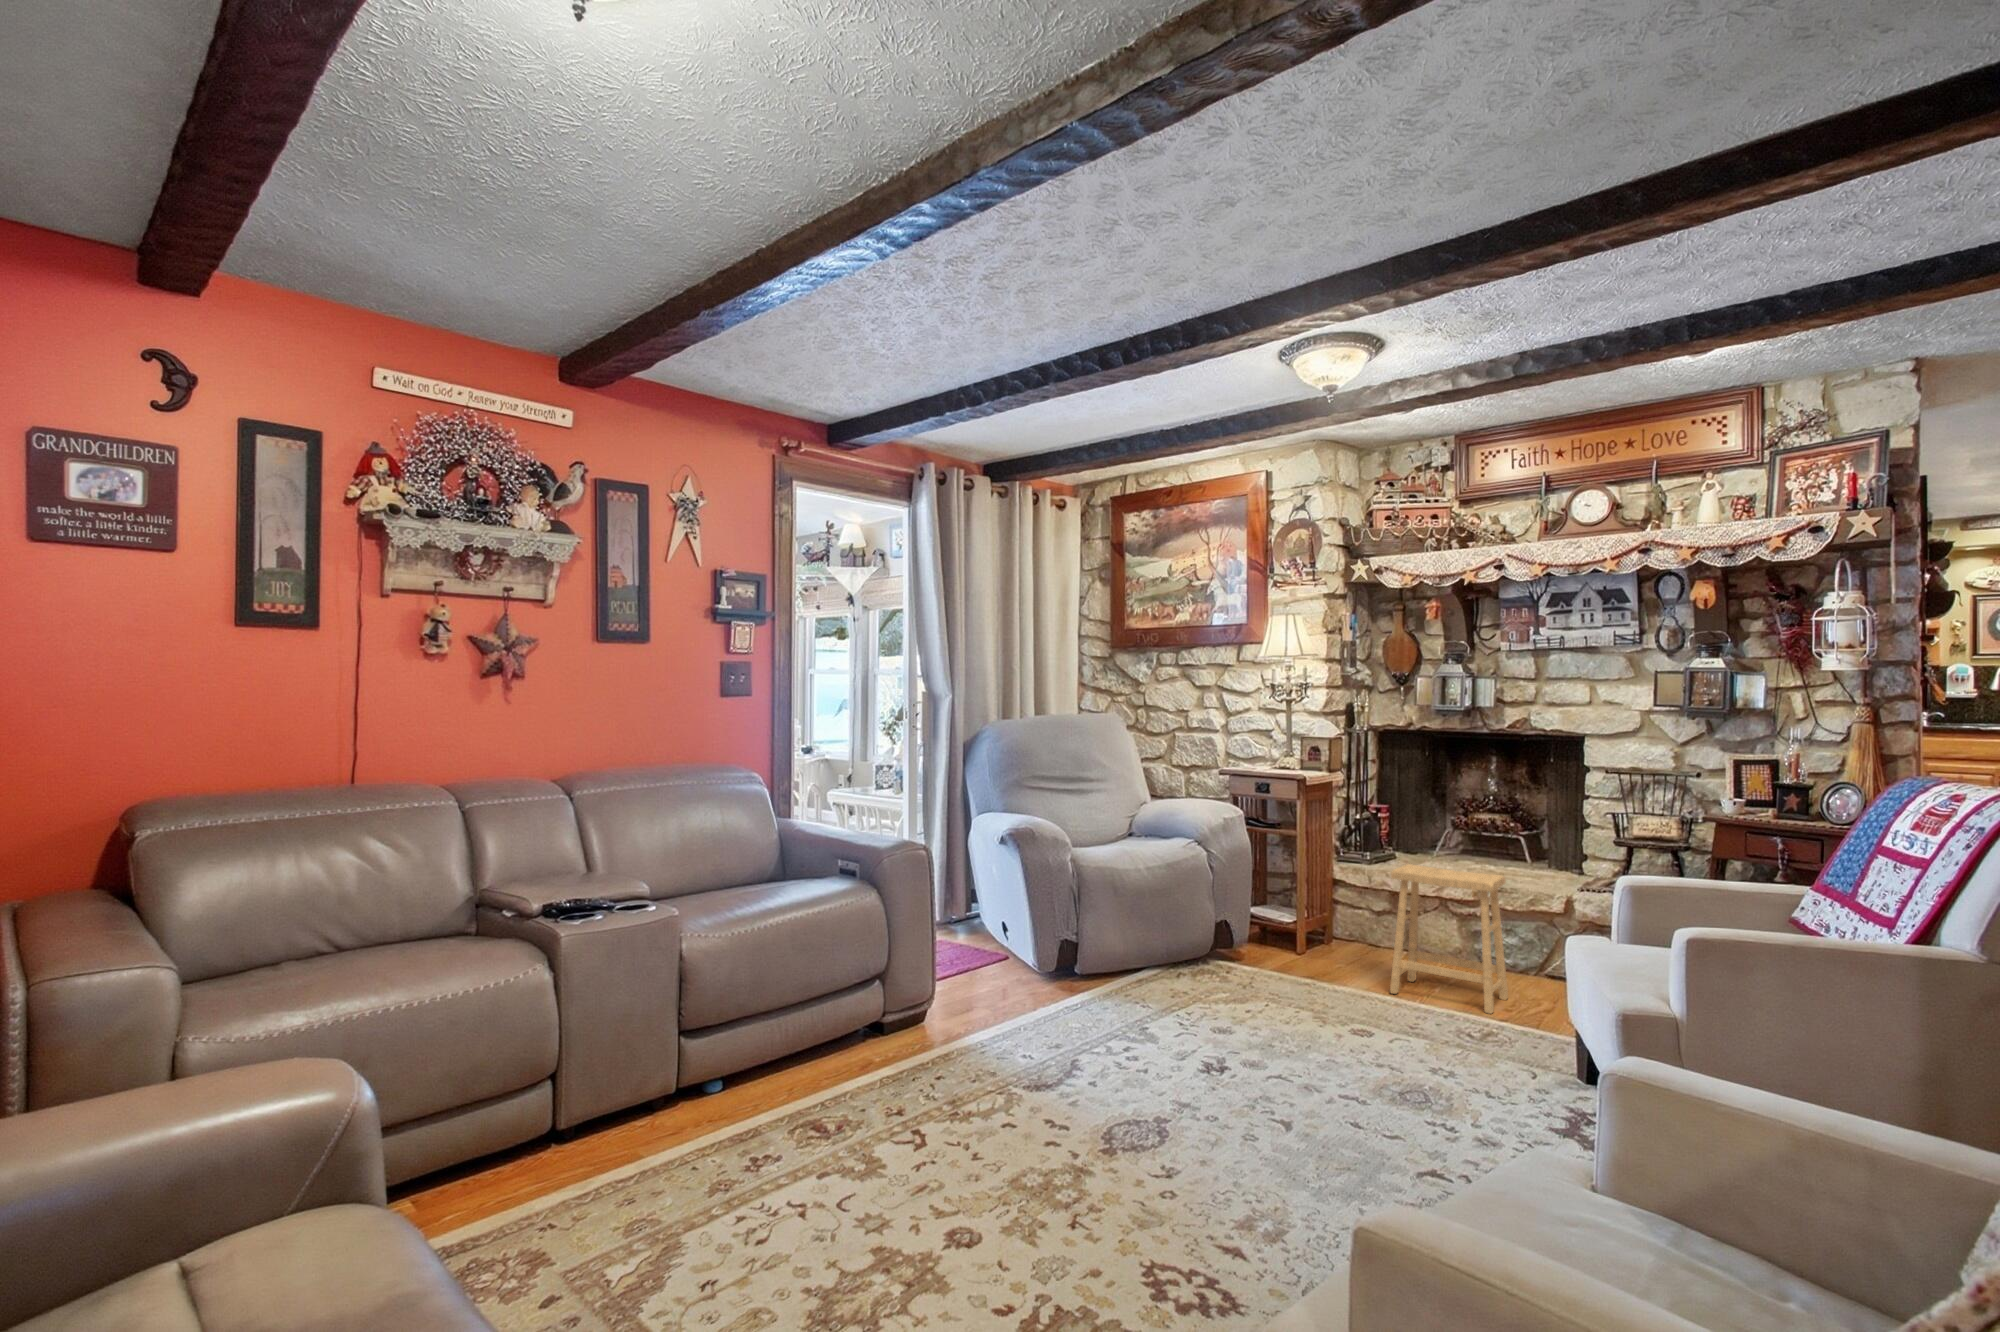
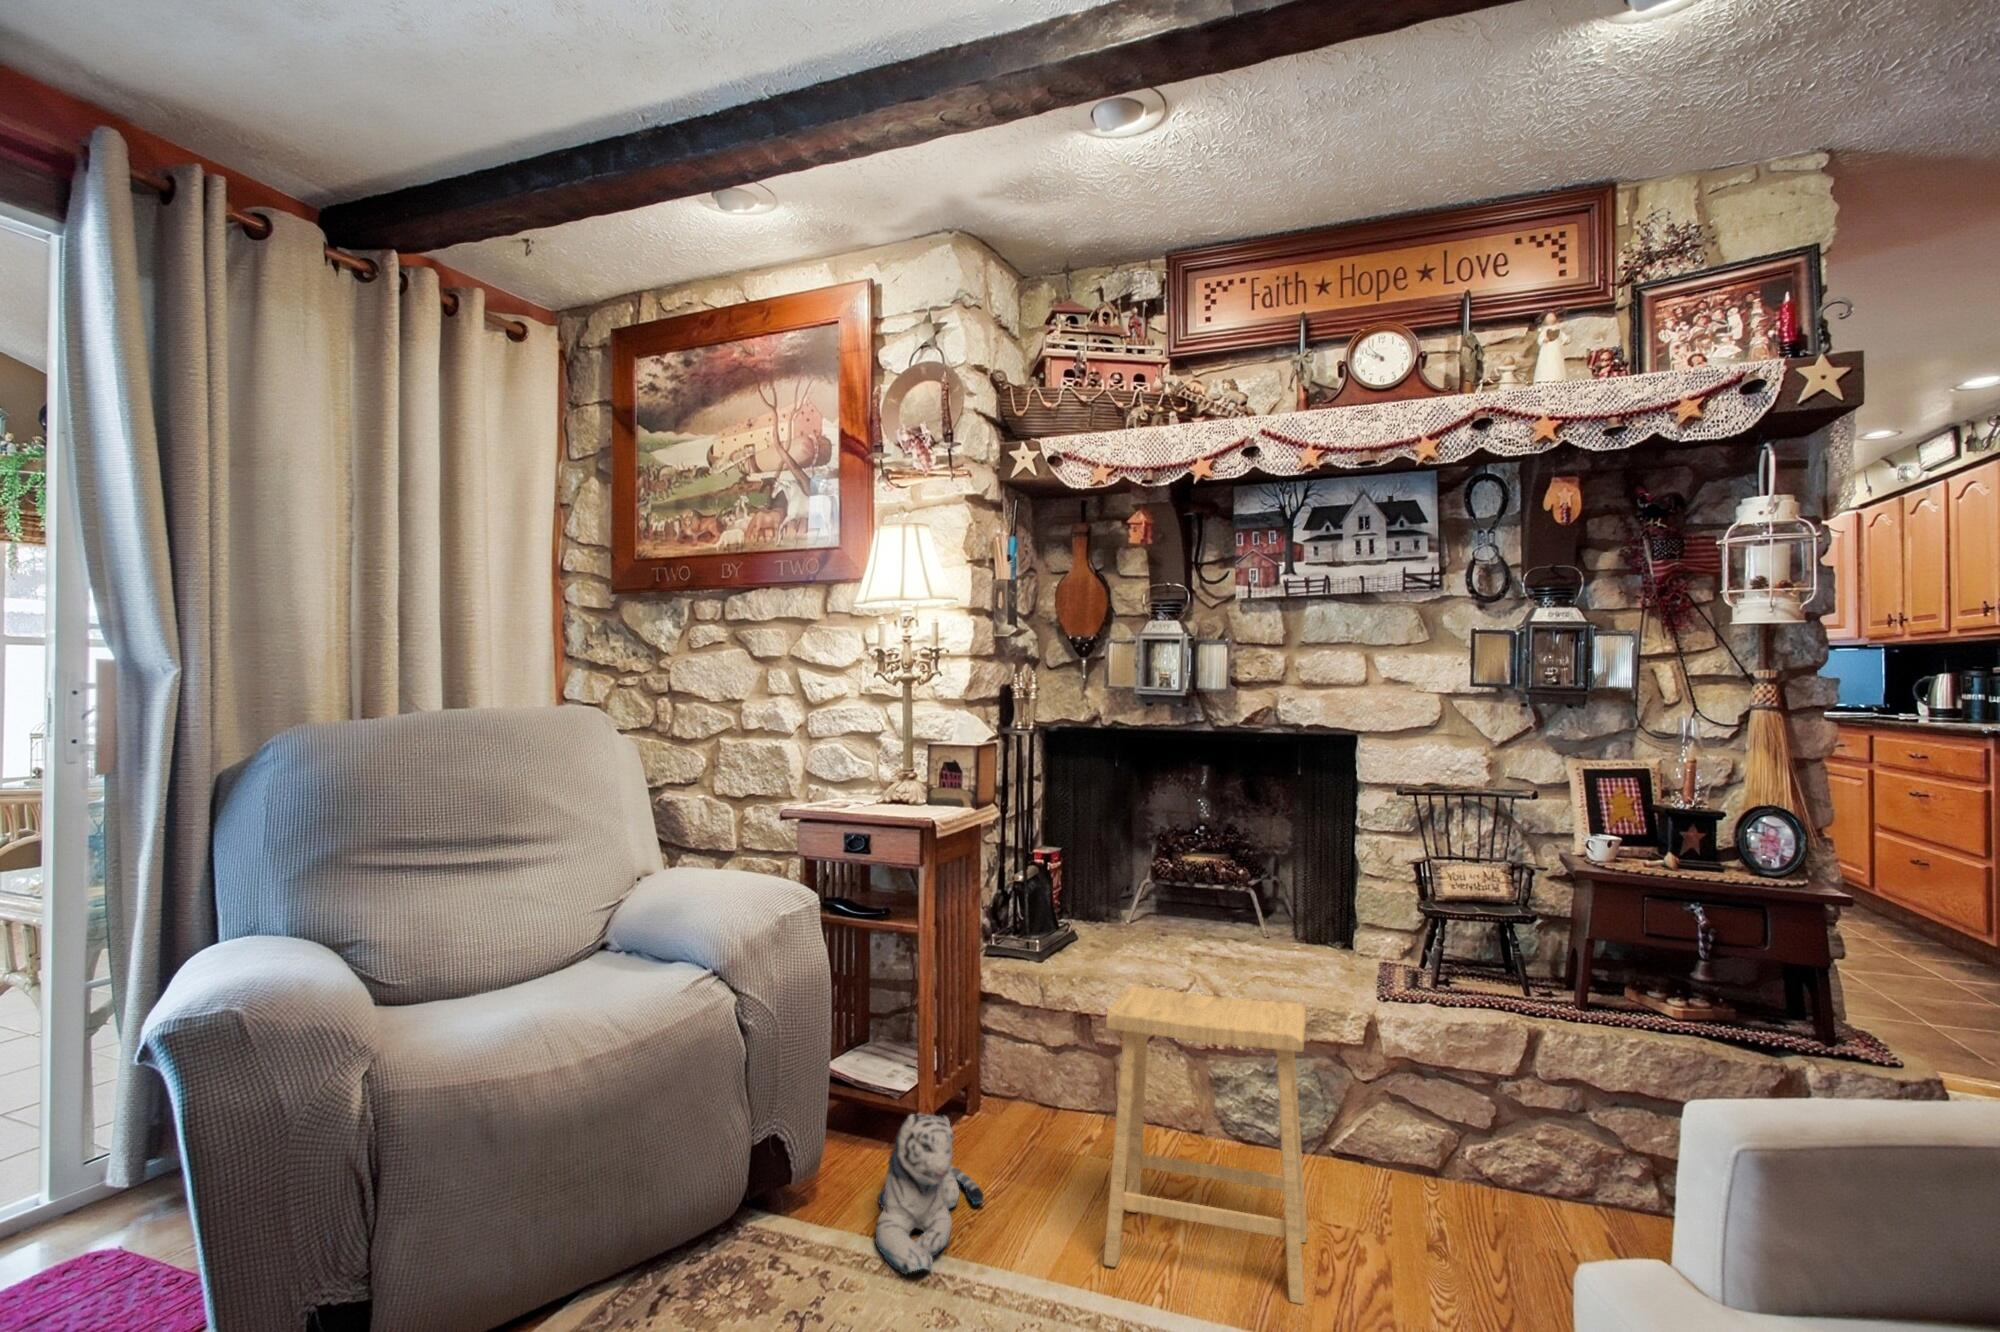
plush toy: none [1274,918,1331,984] -> present [875,1114,984,1274]

